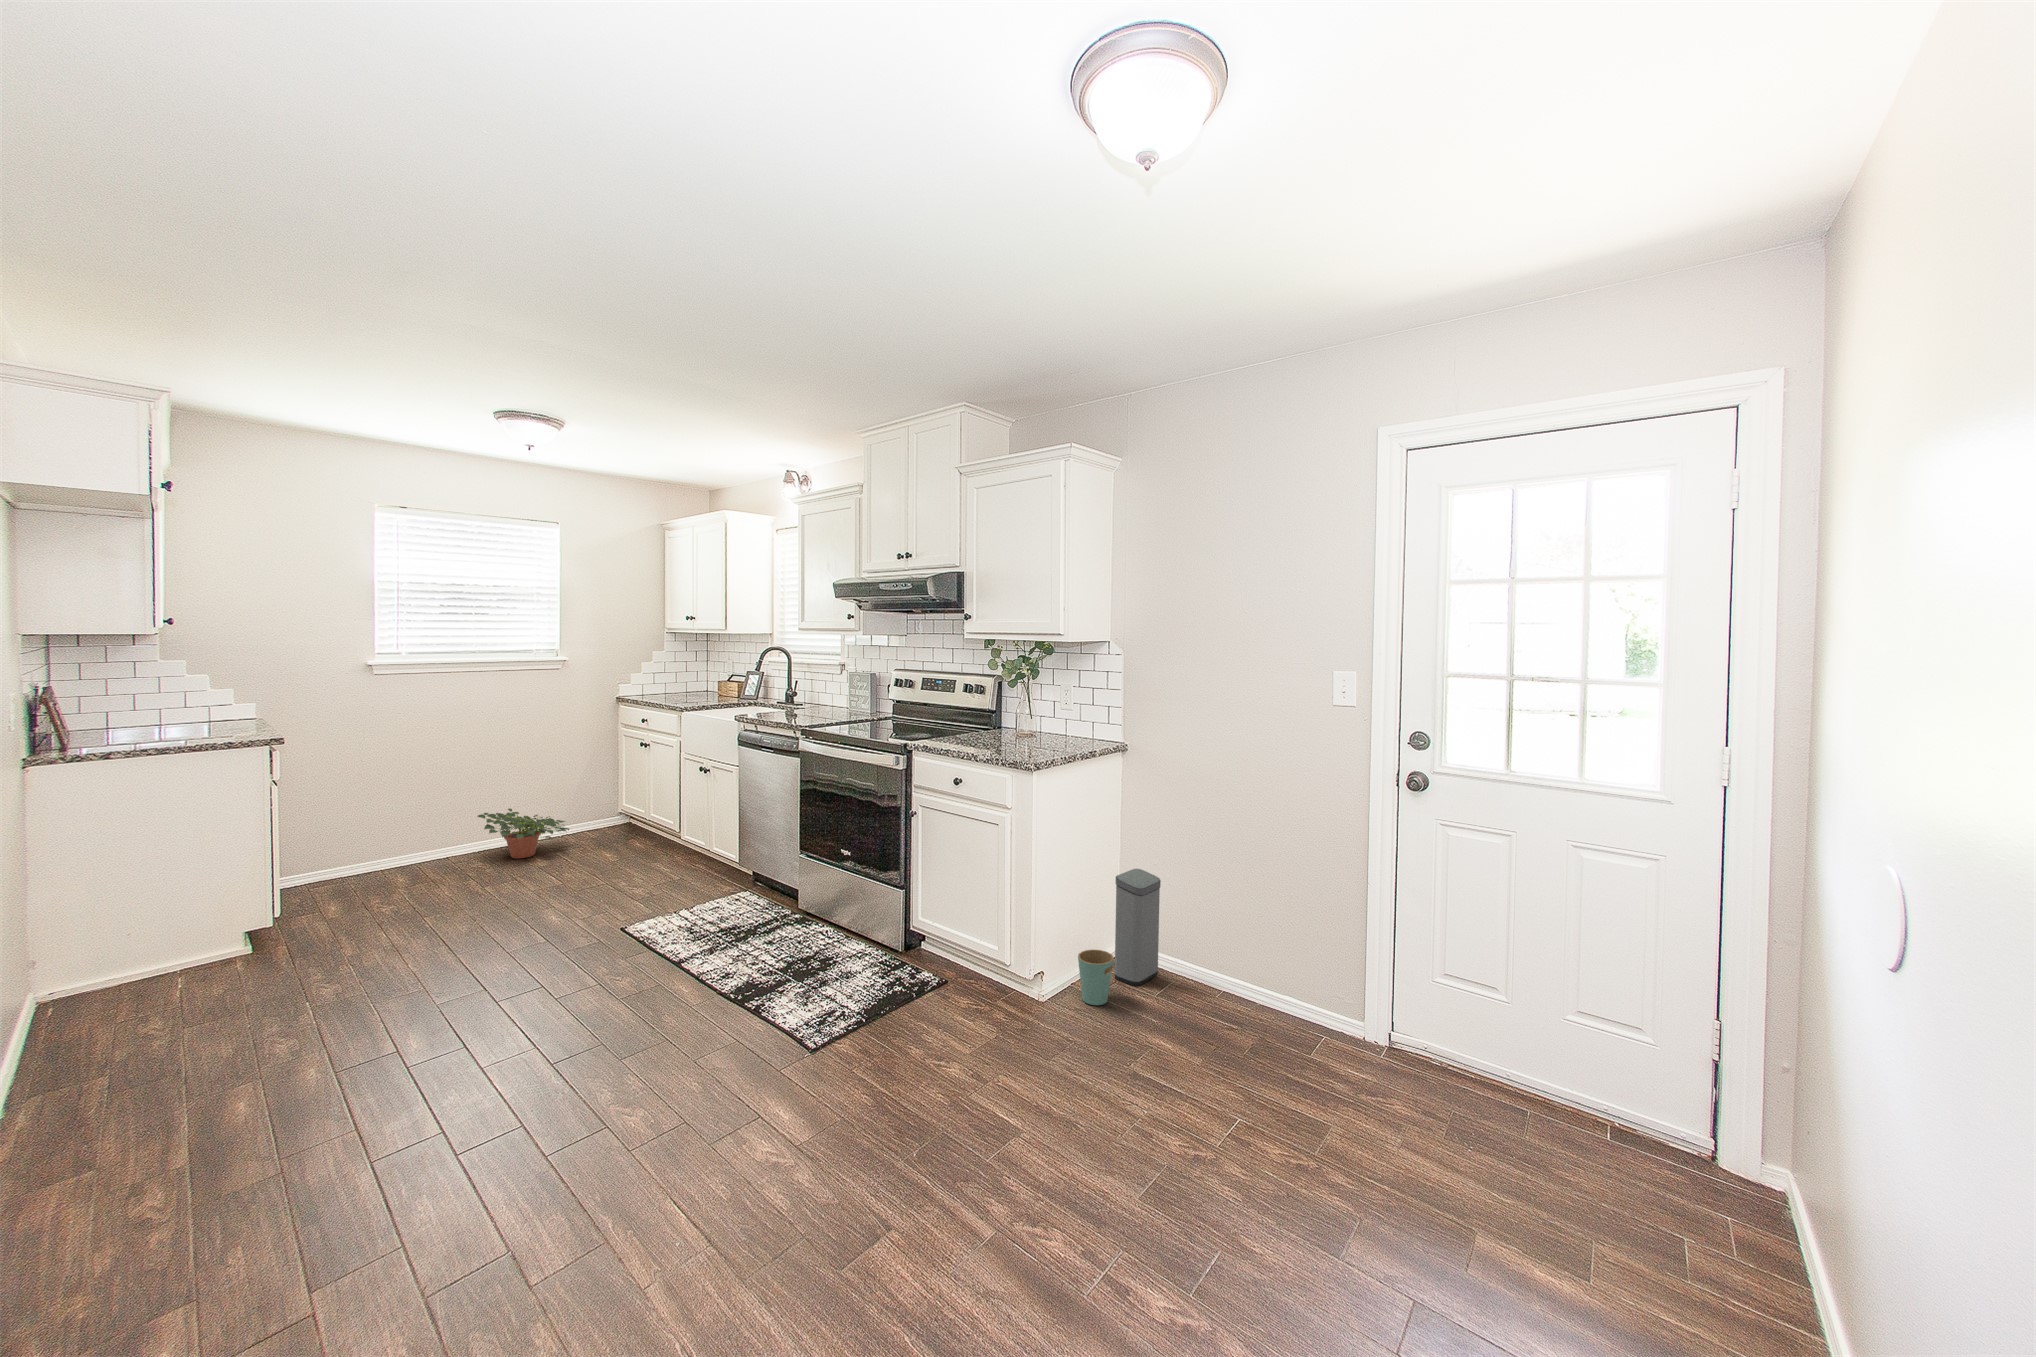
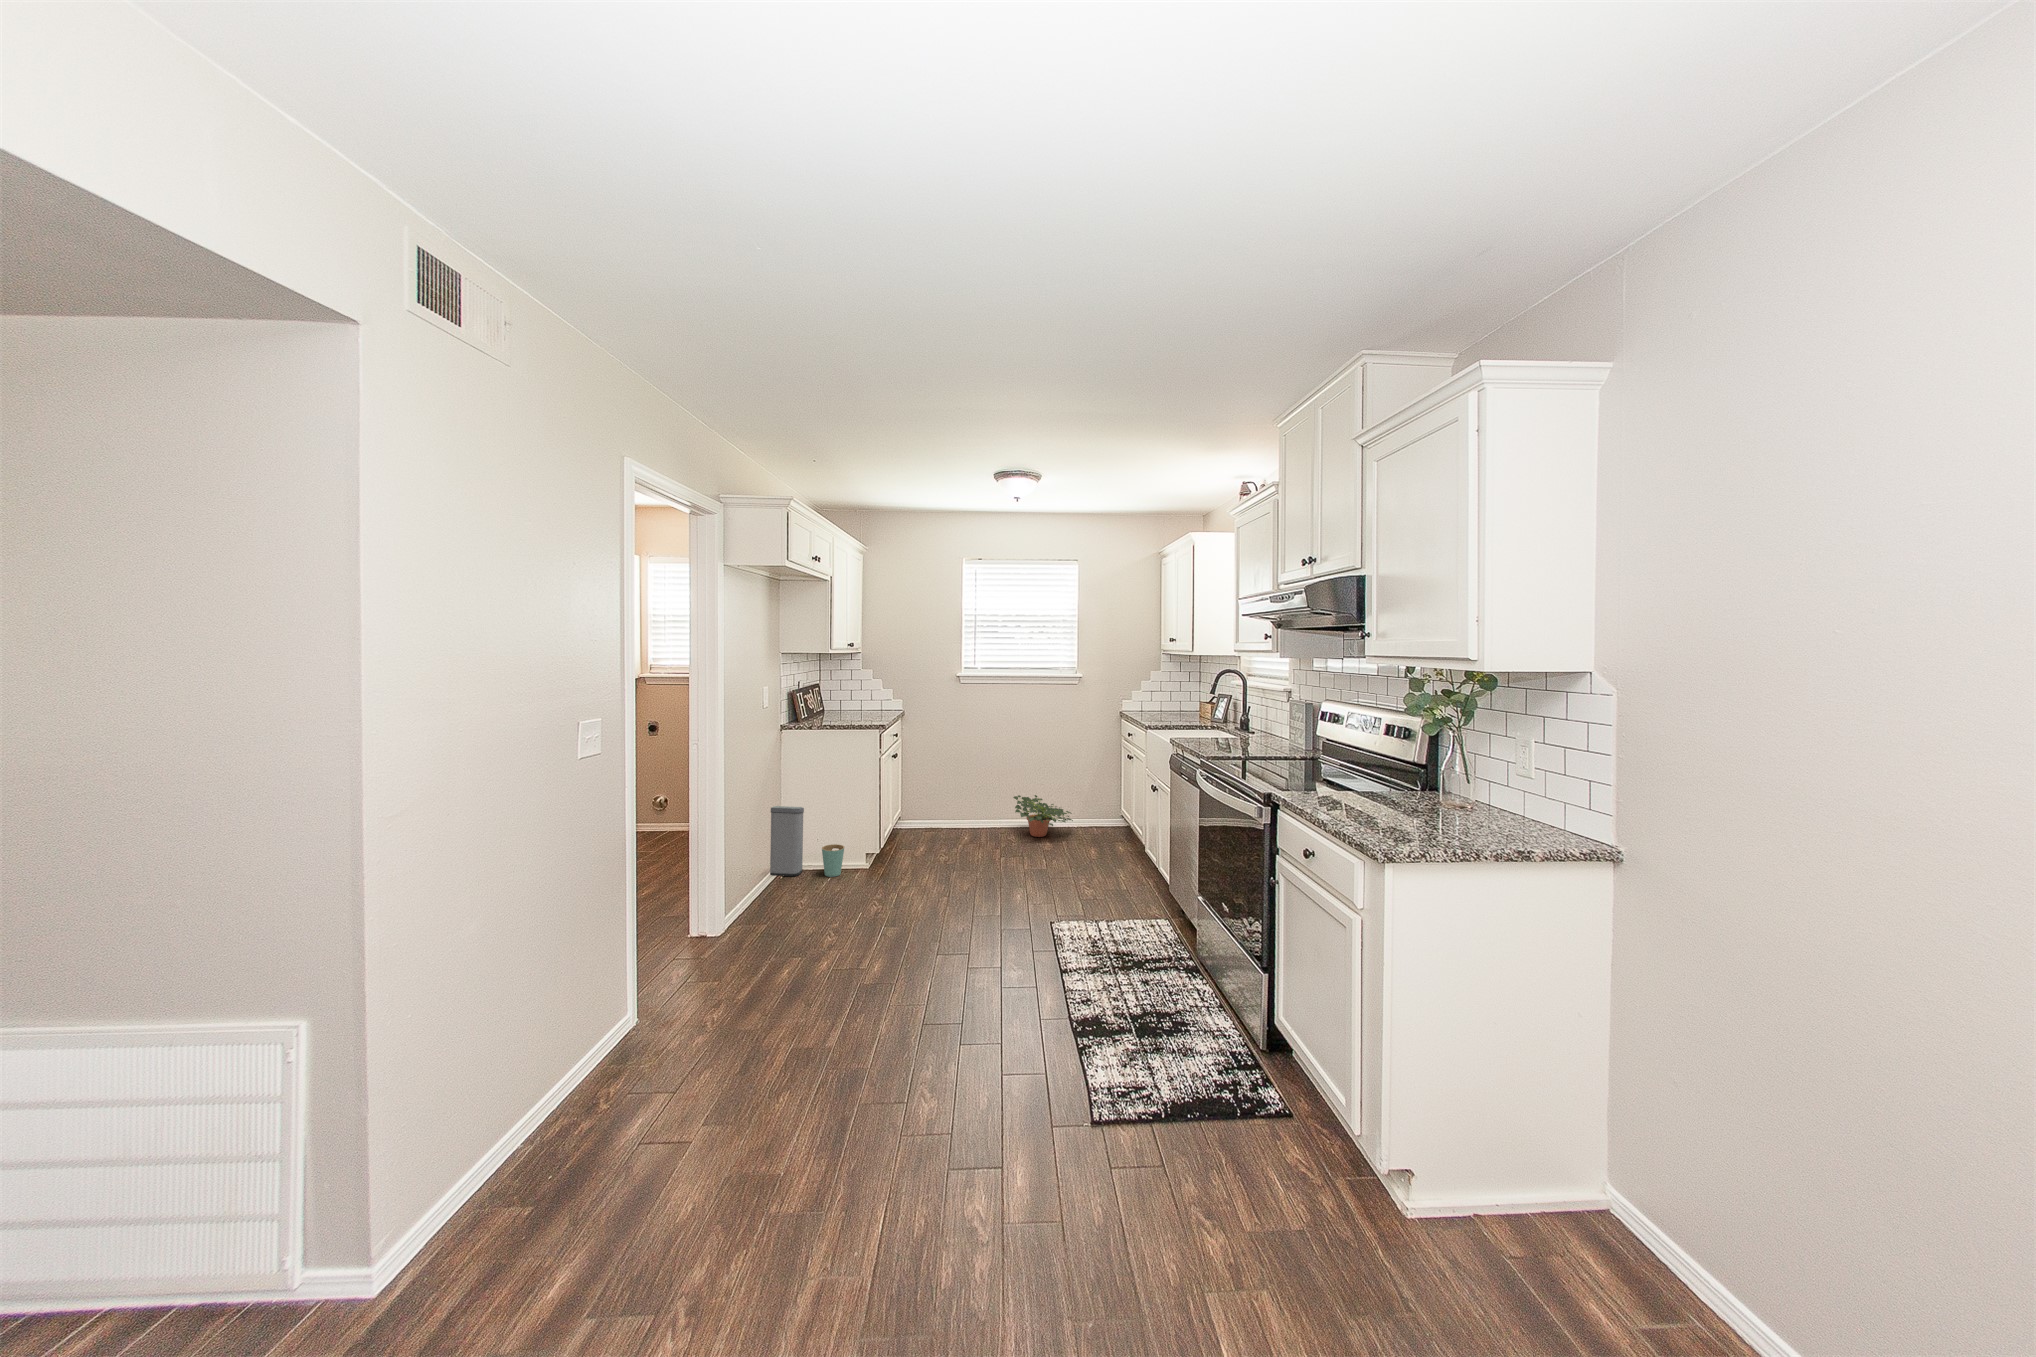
trash can: present [1078,869,1161,1005] -> present [770,806,844,877]

